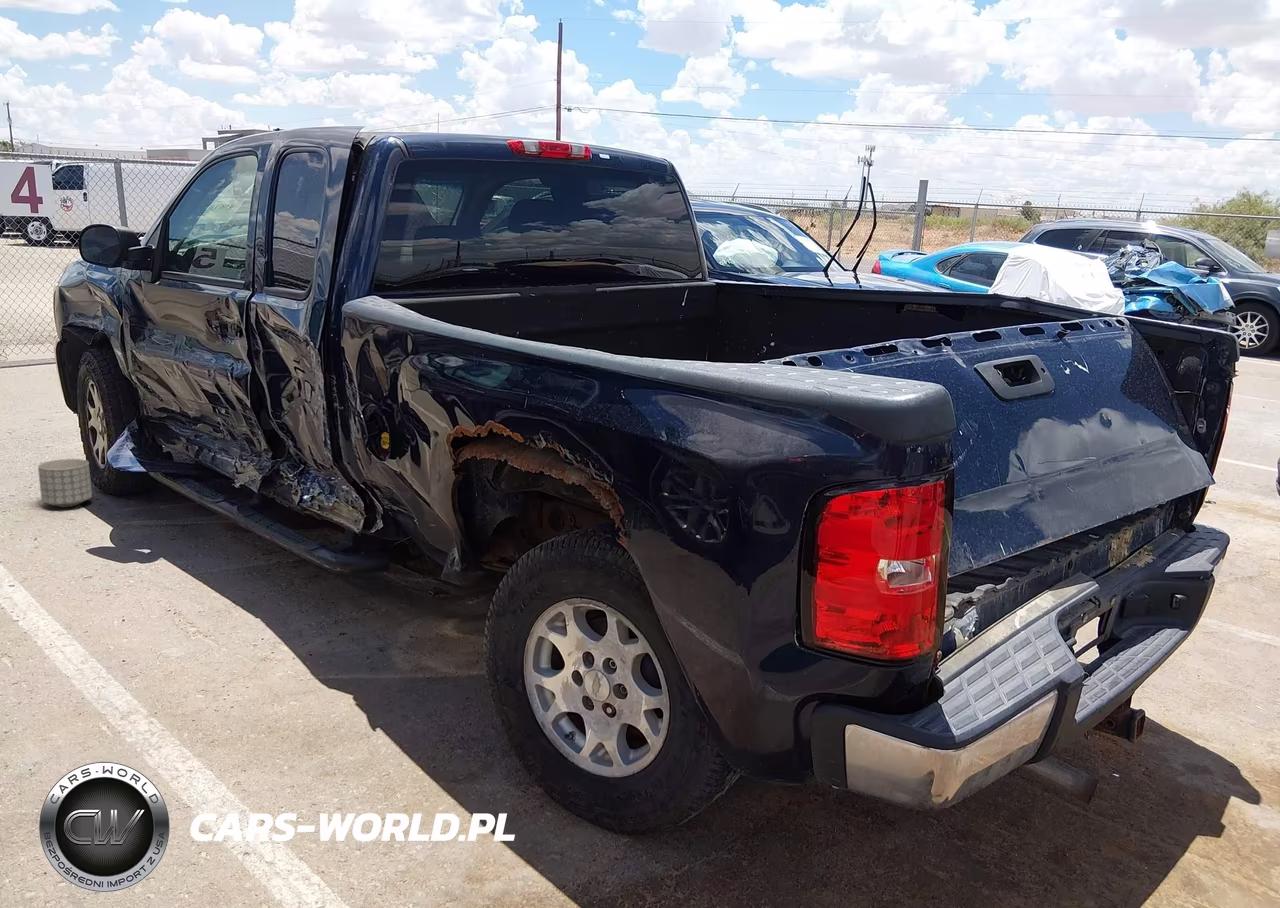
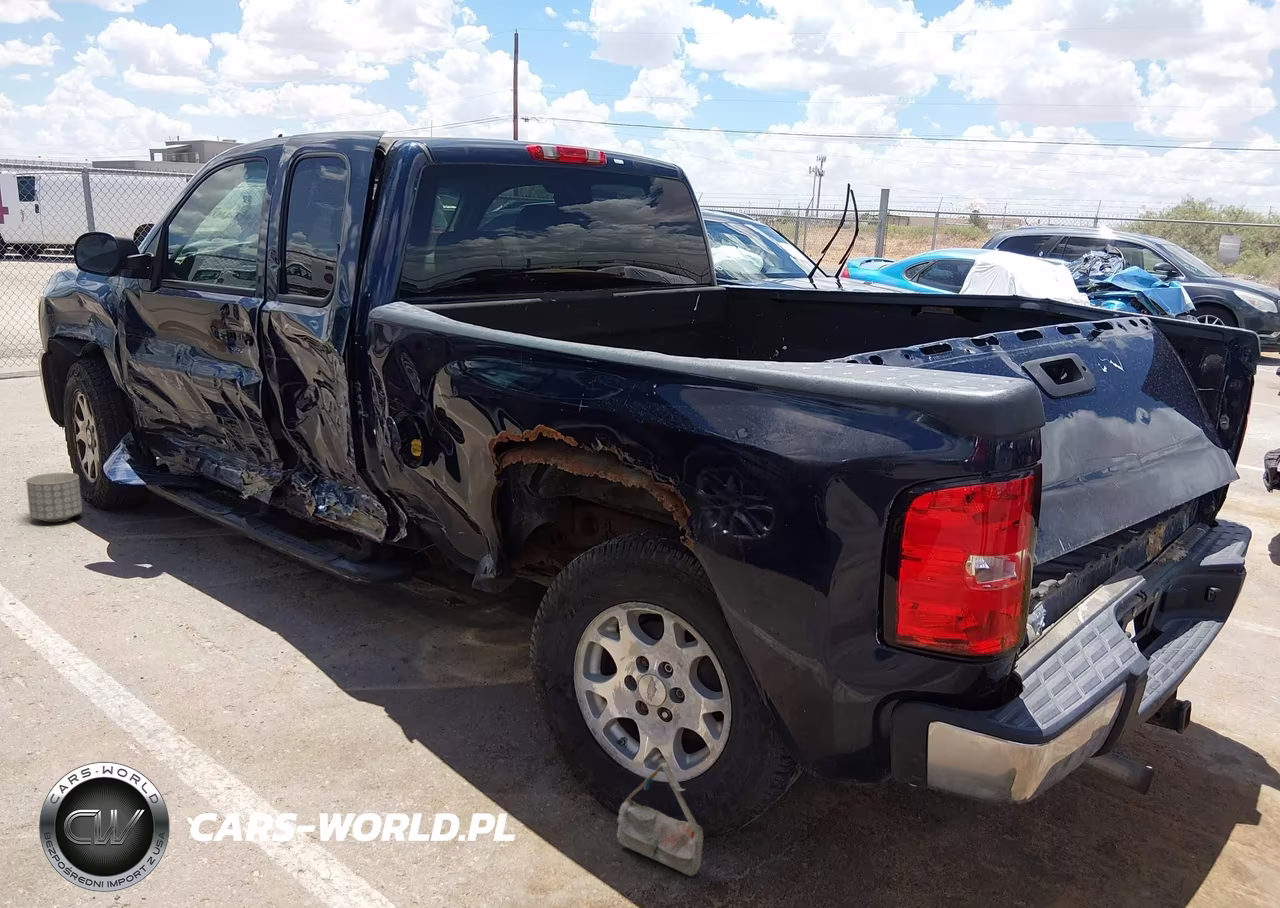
bag: none [560,757,641,870] -> present [617,763,703,876]

